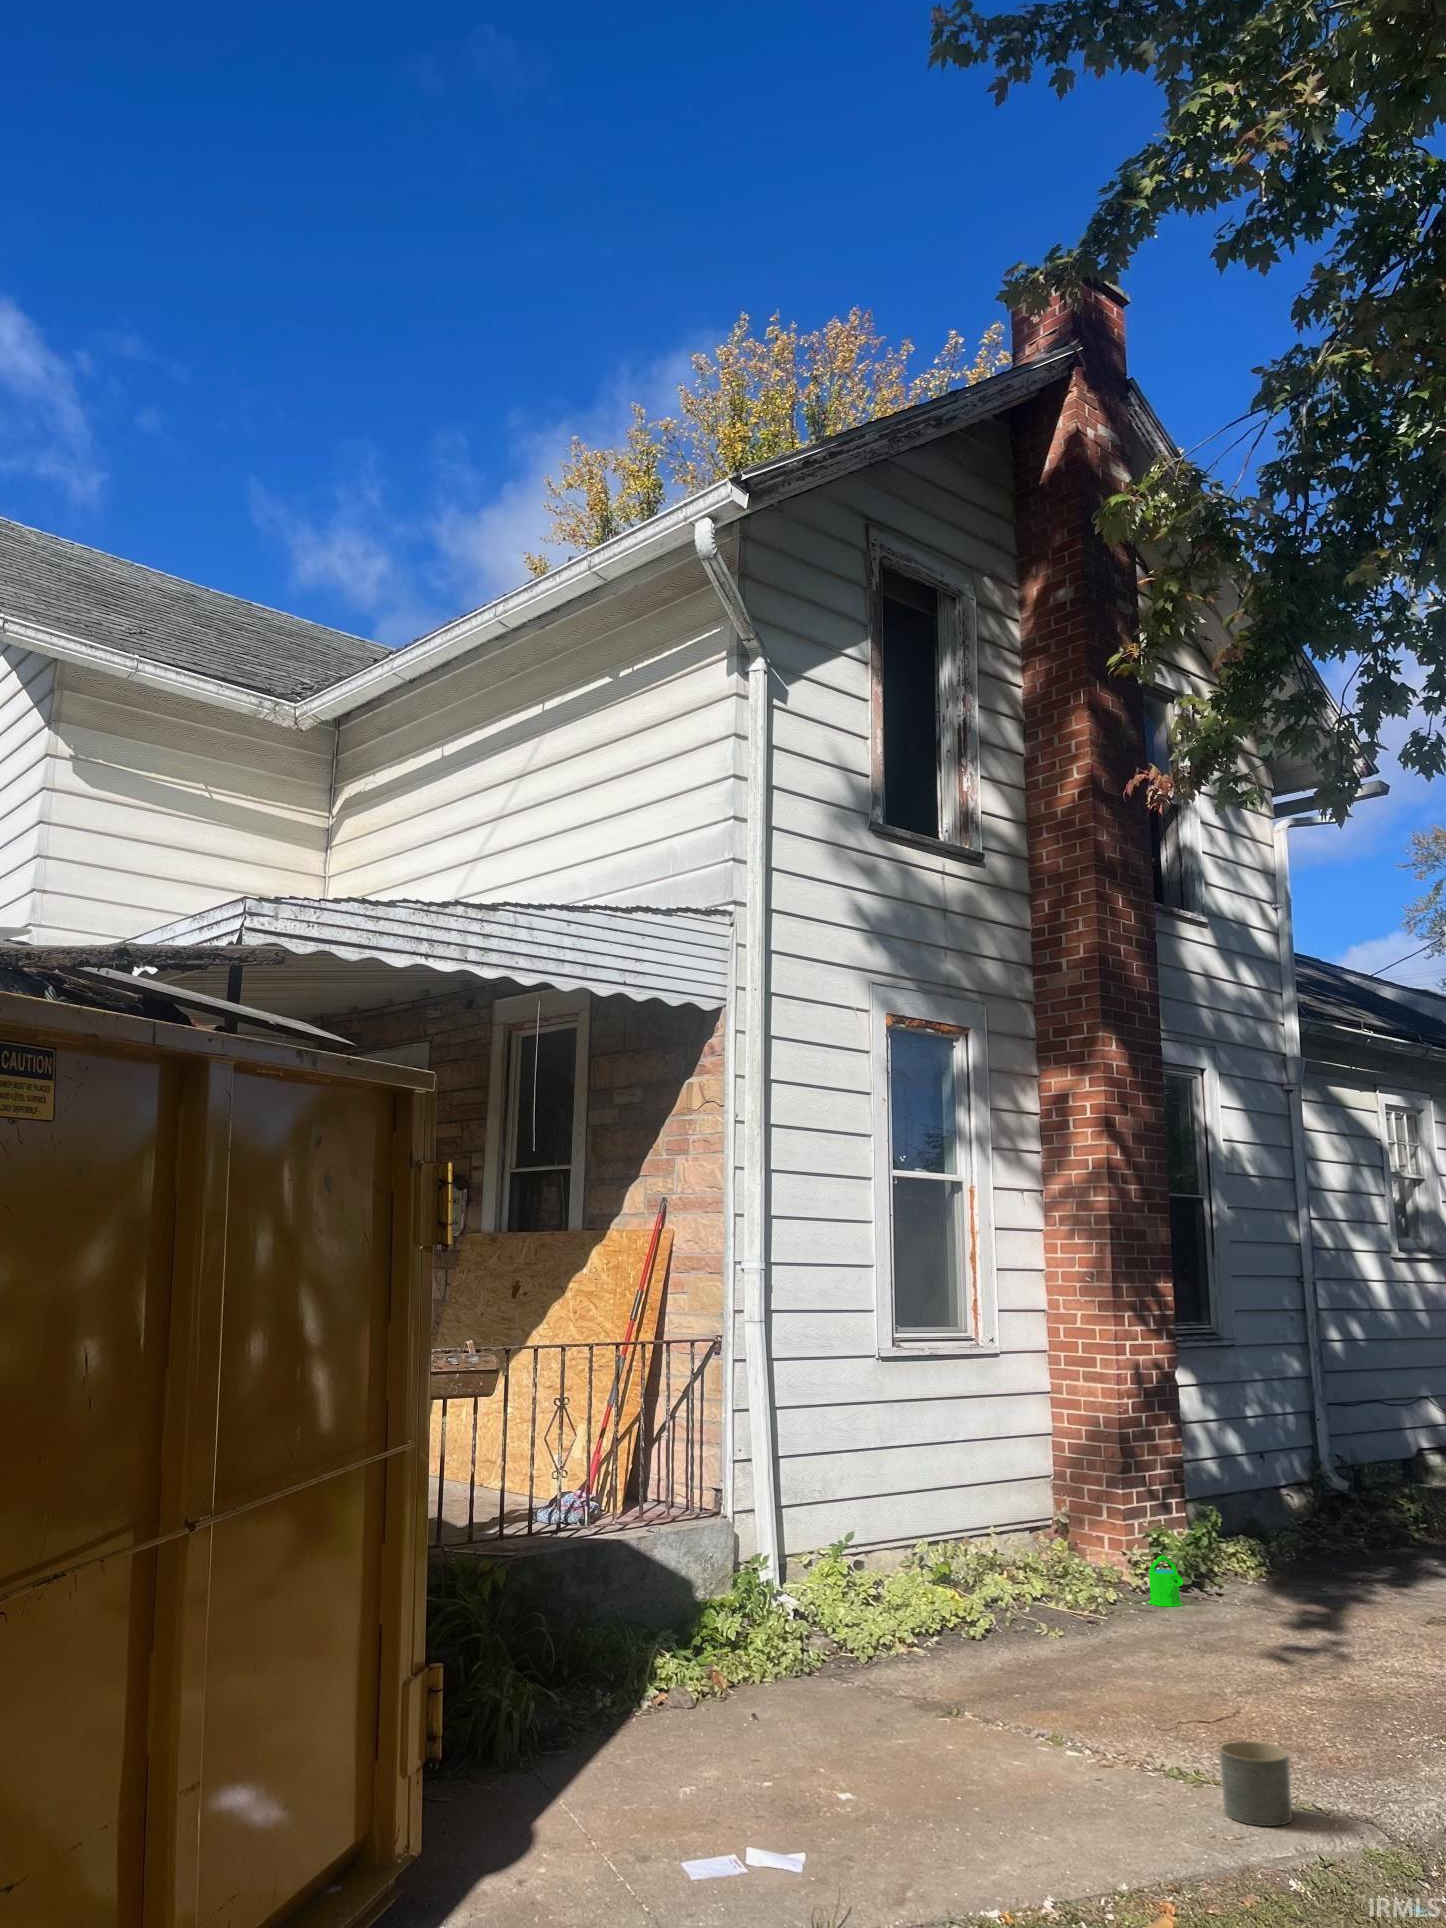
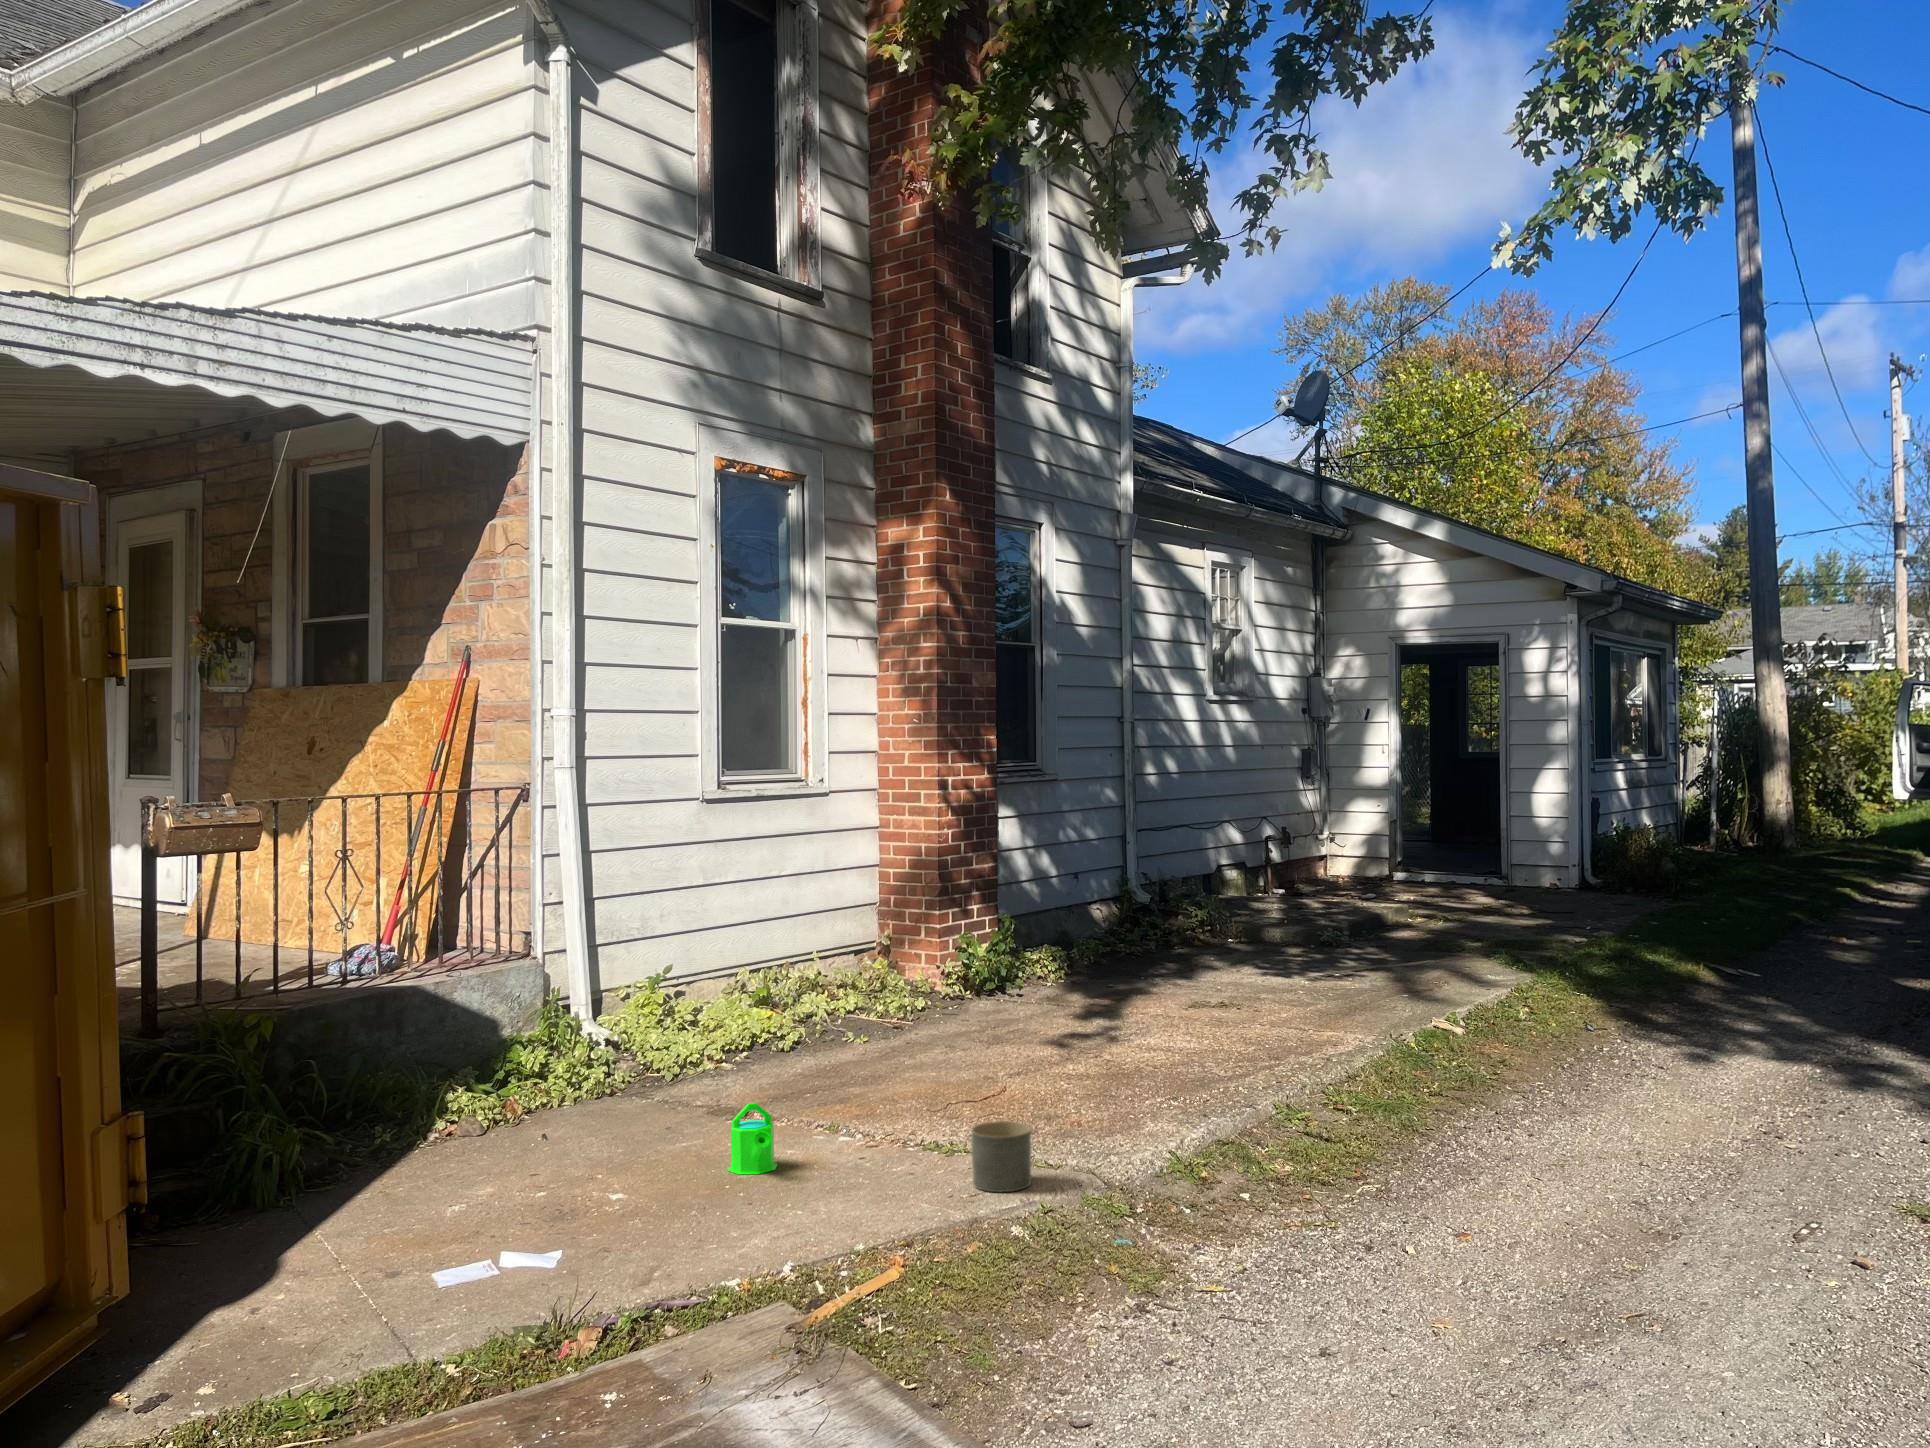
watering can: present [1148,1555,1183,1607] -> present [728,1103,778,1174]

